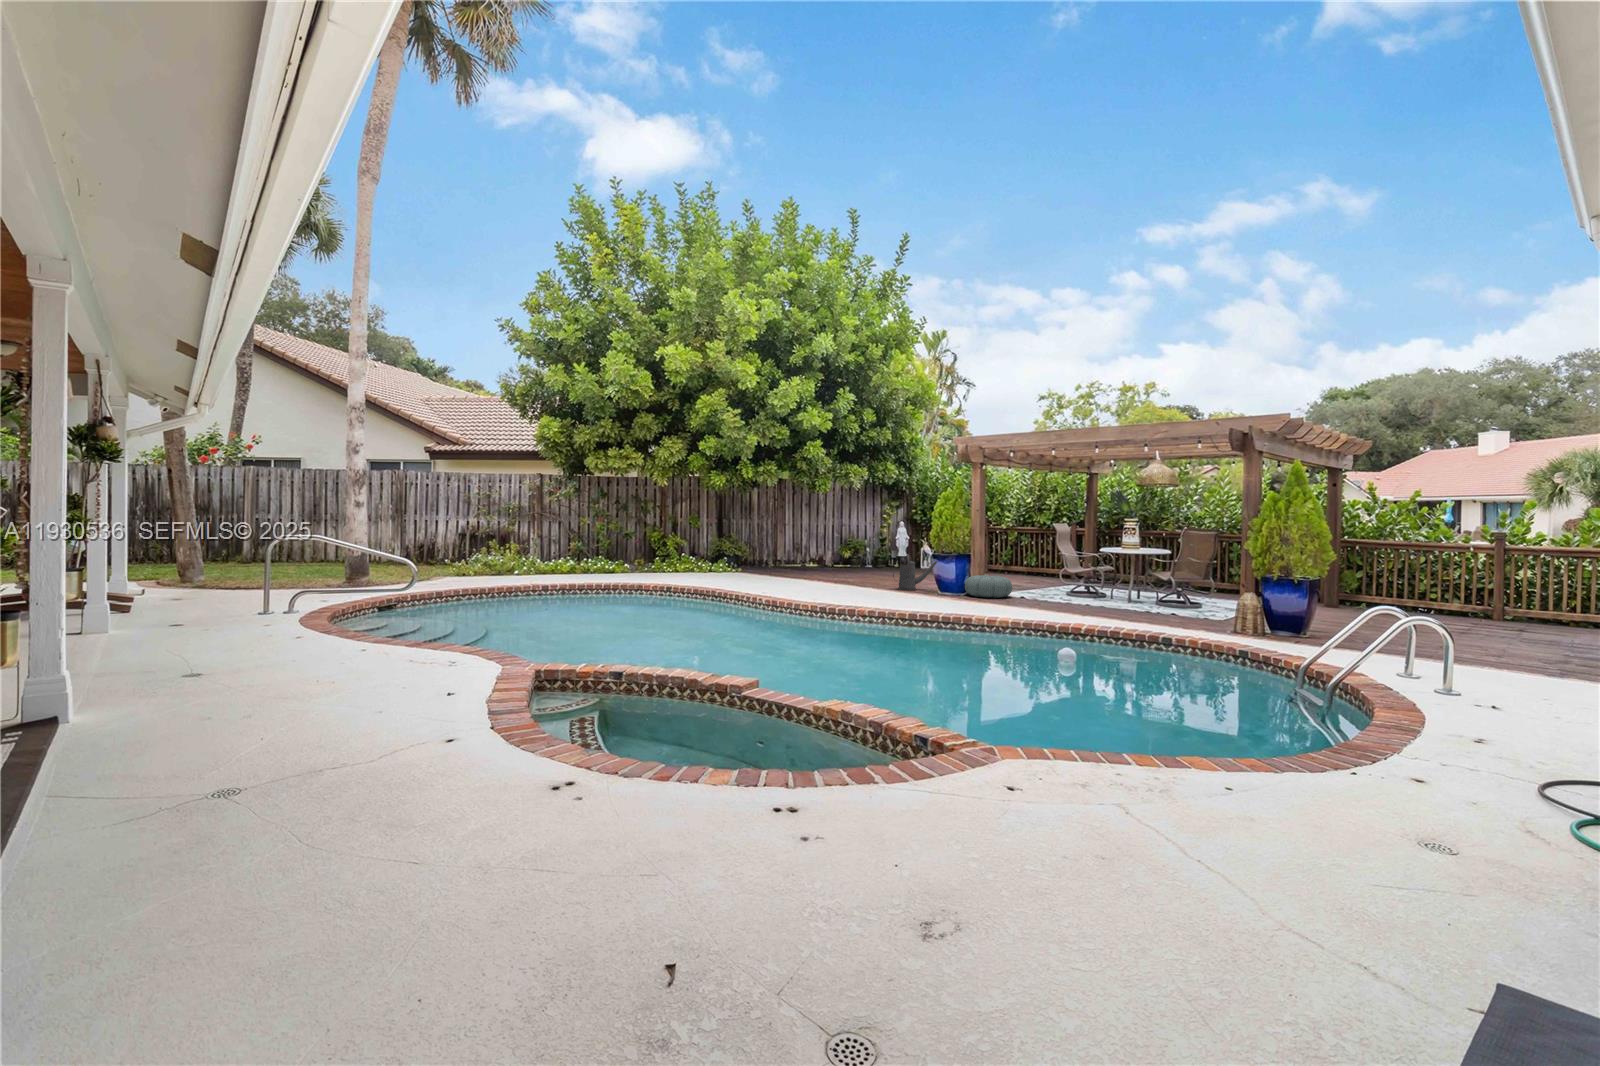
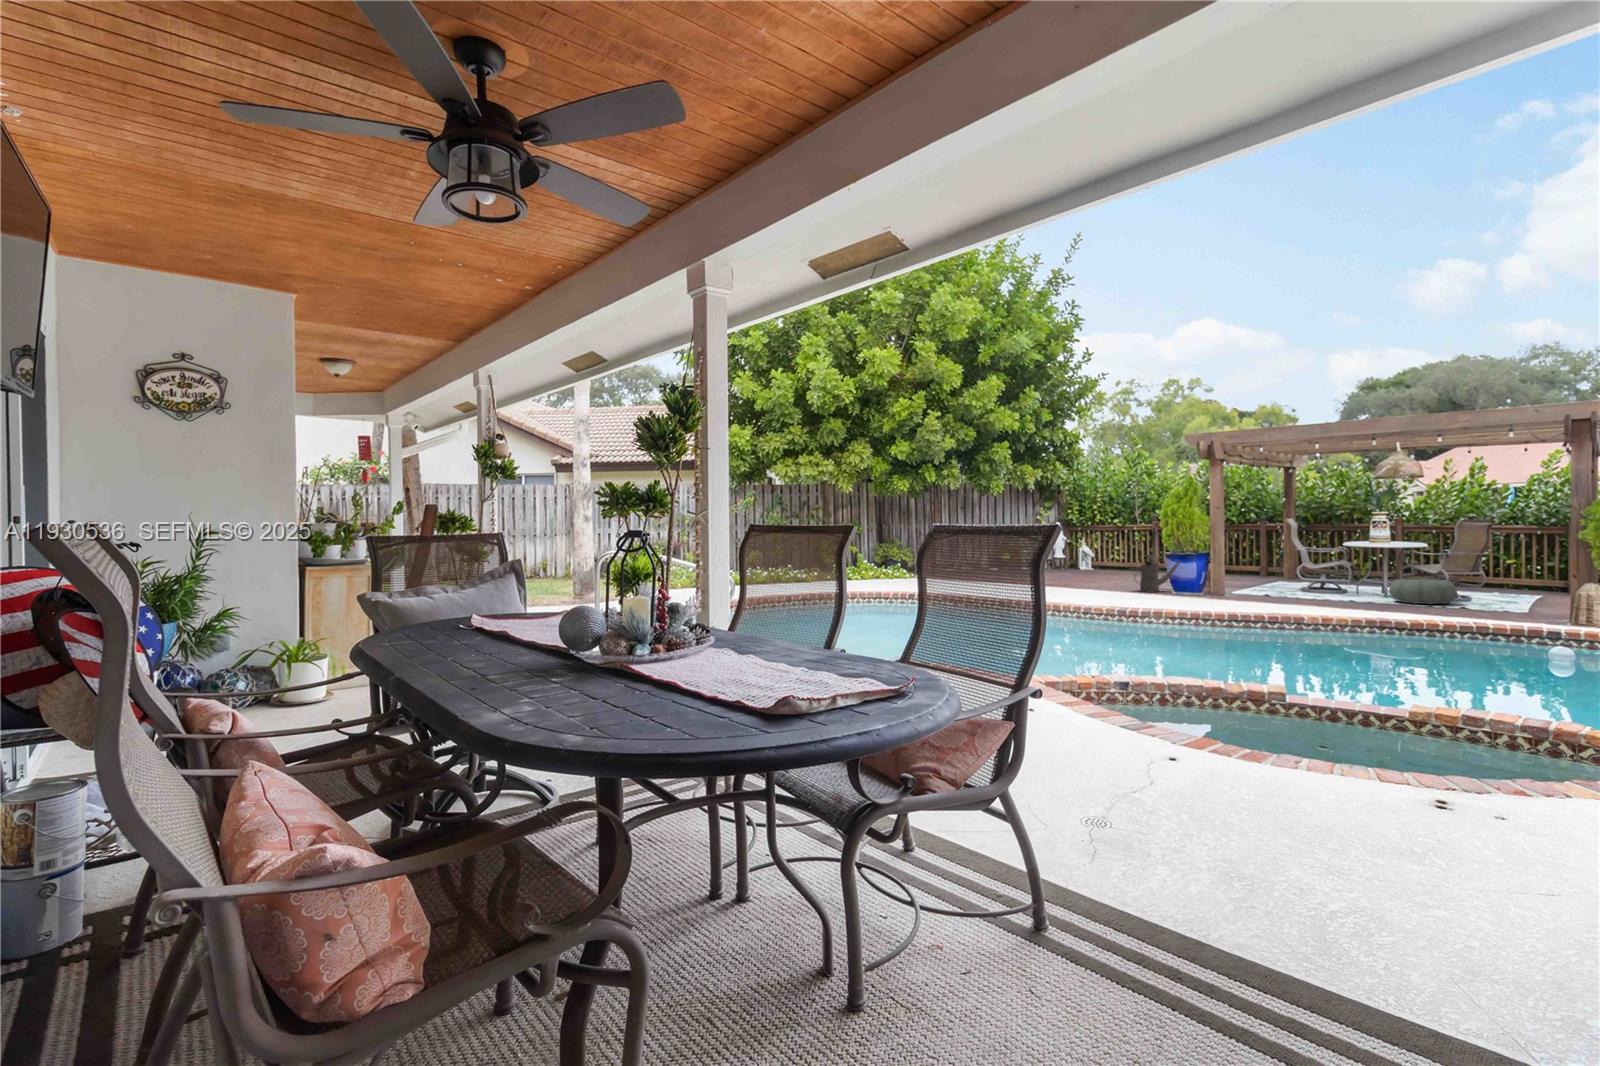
pouf: present [965,575,1012,598] -> present [1389,579,1457,604]

